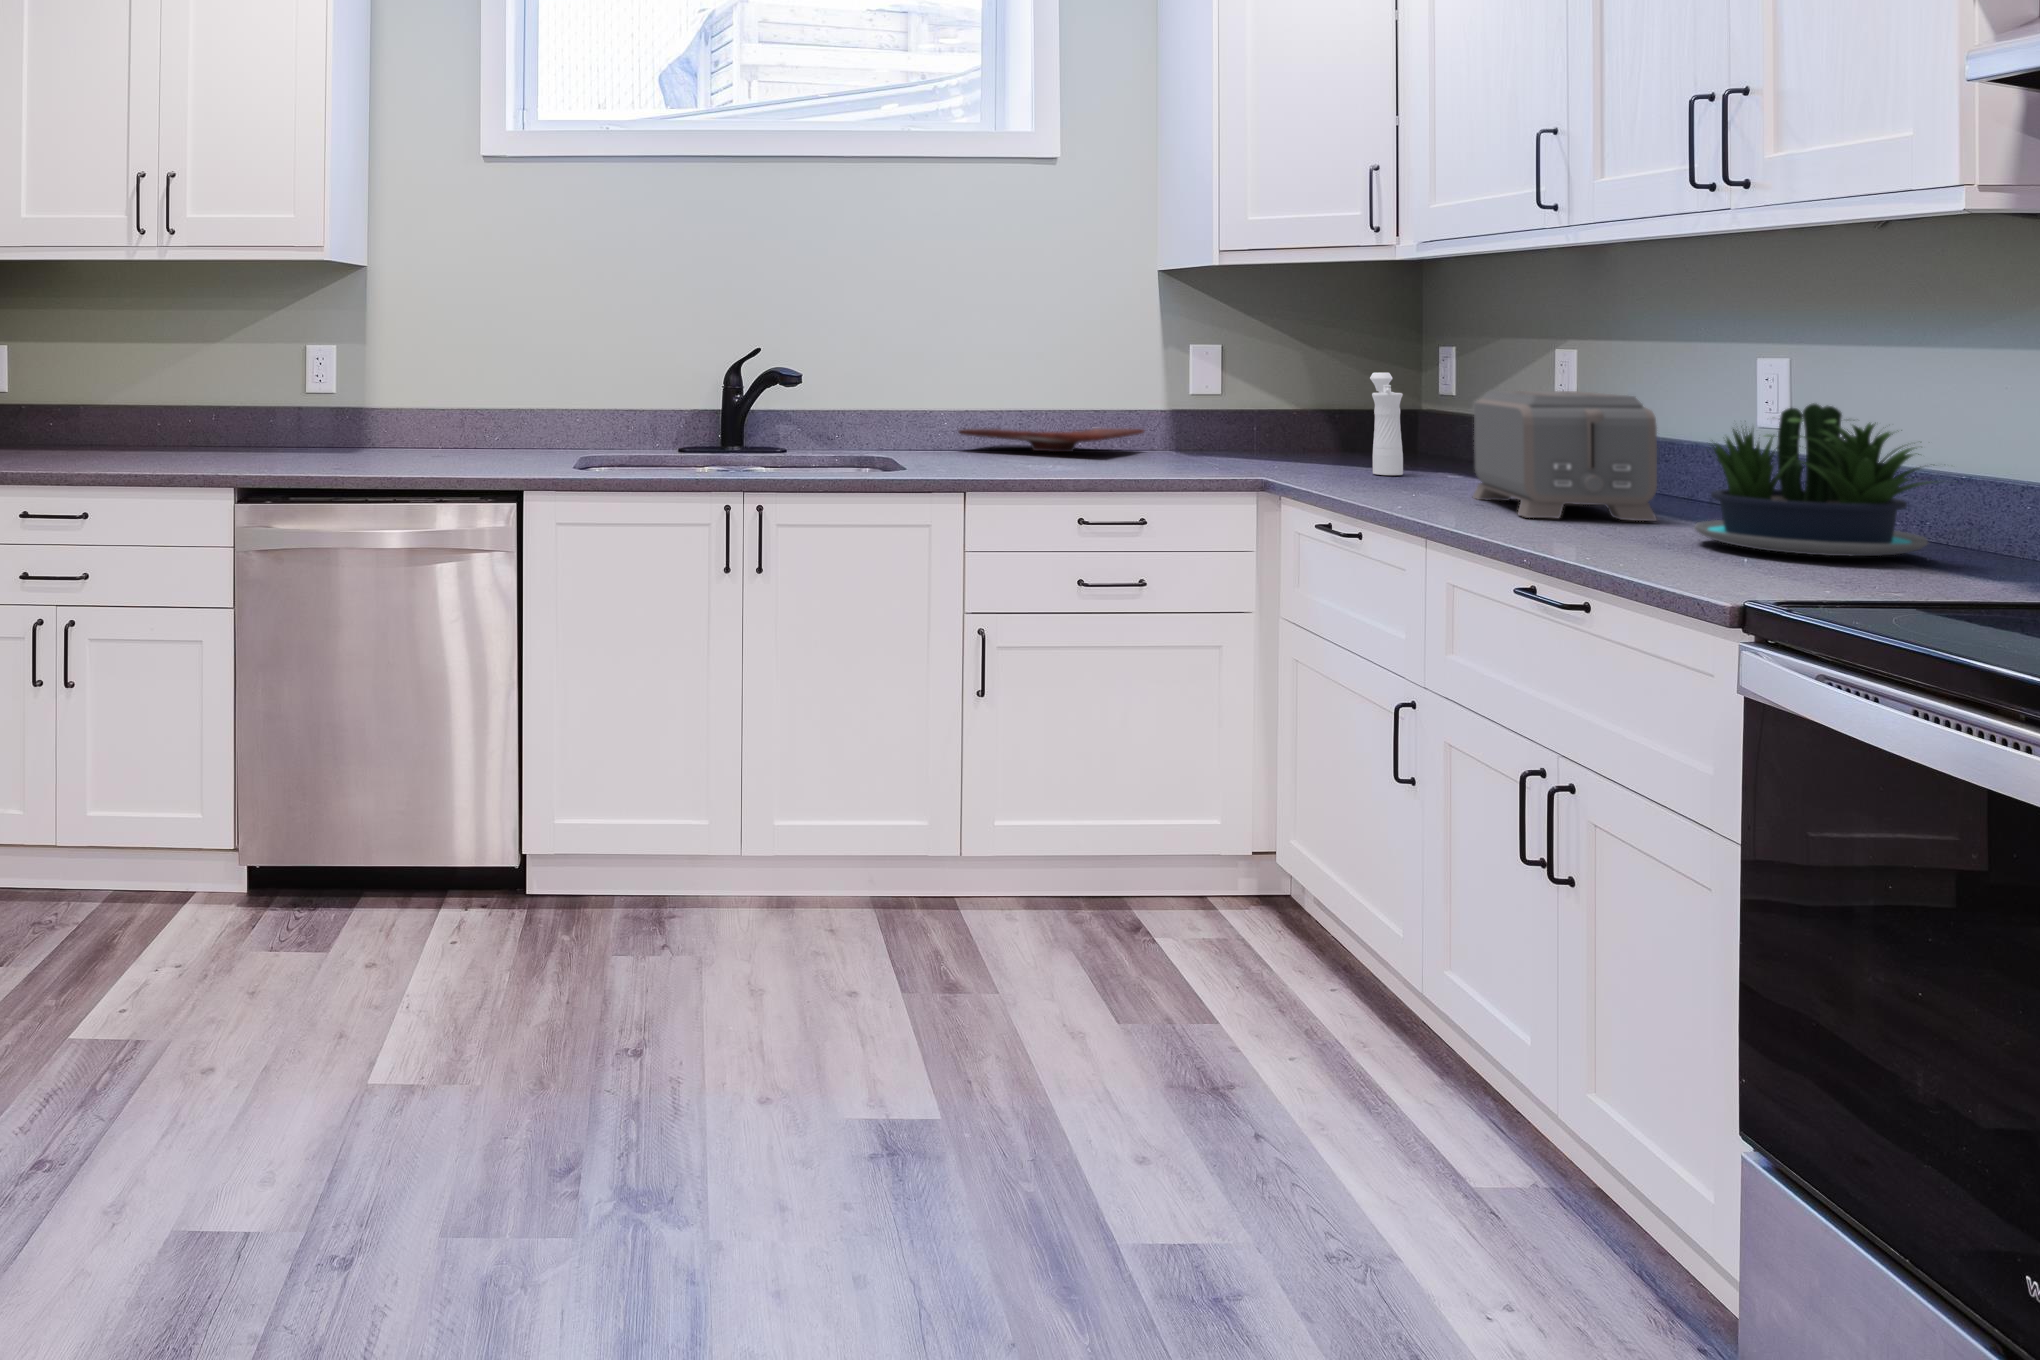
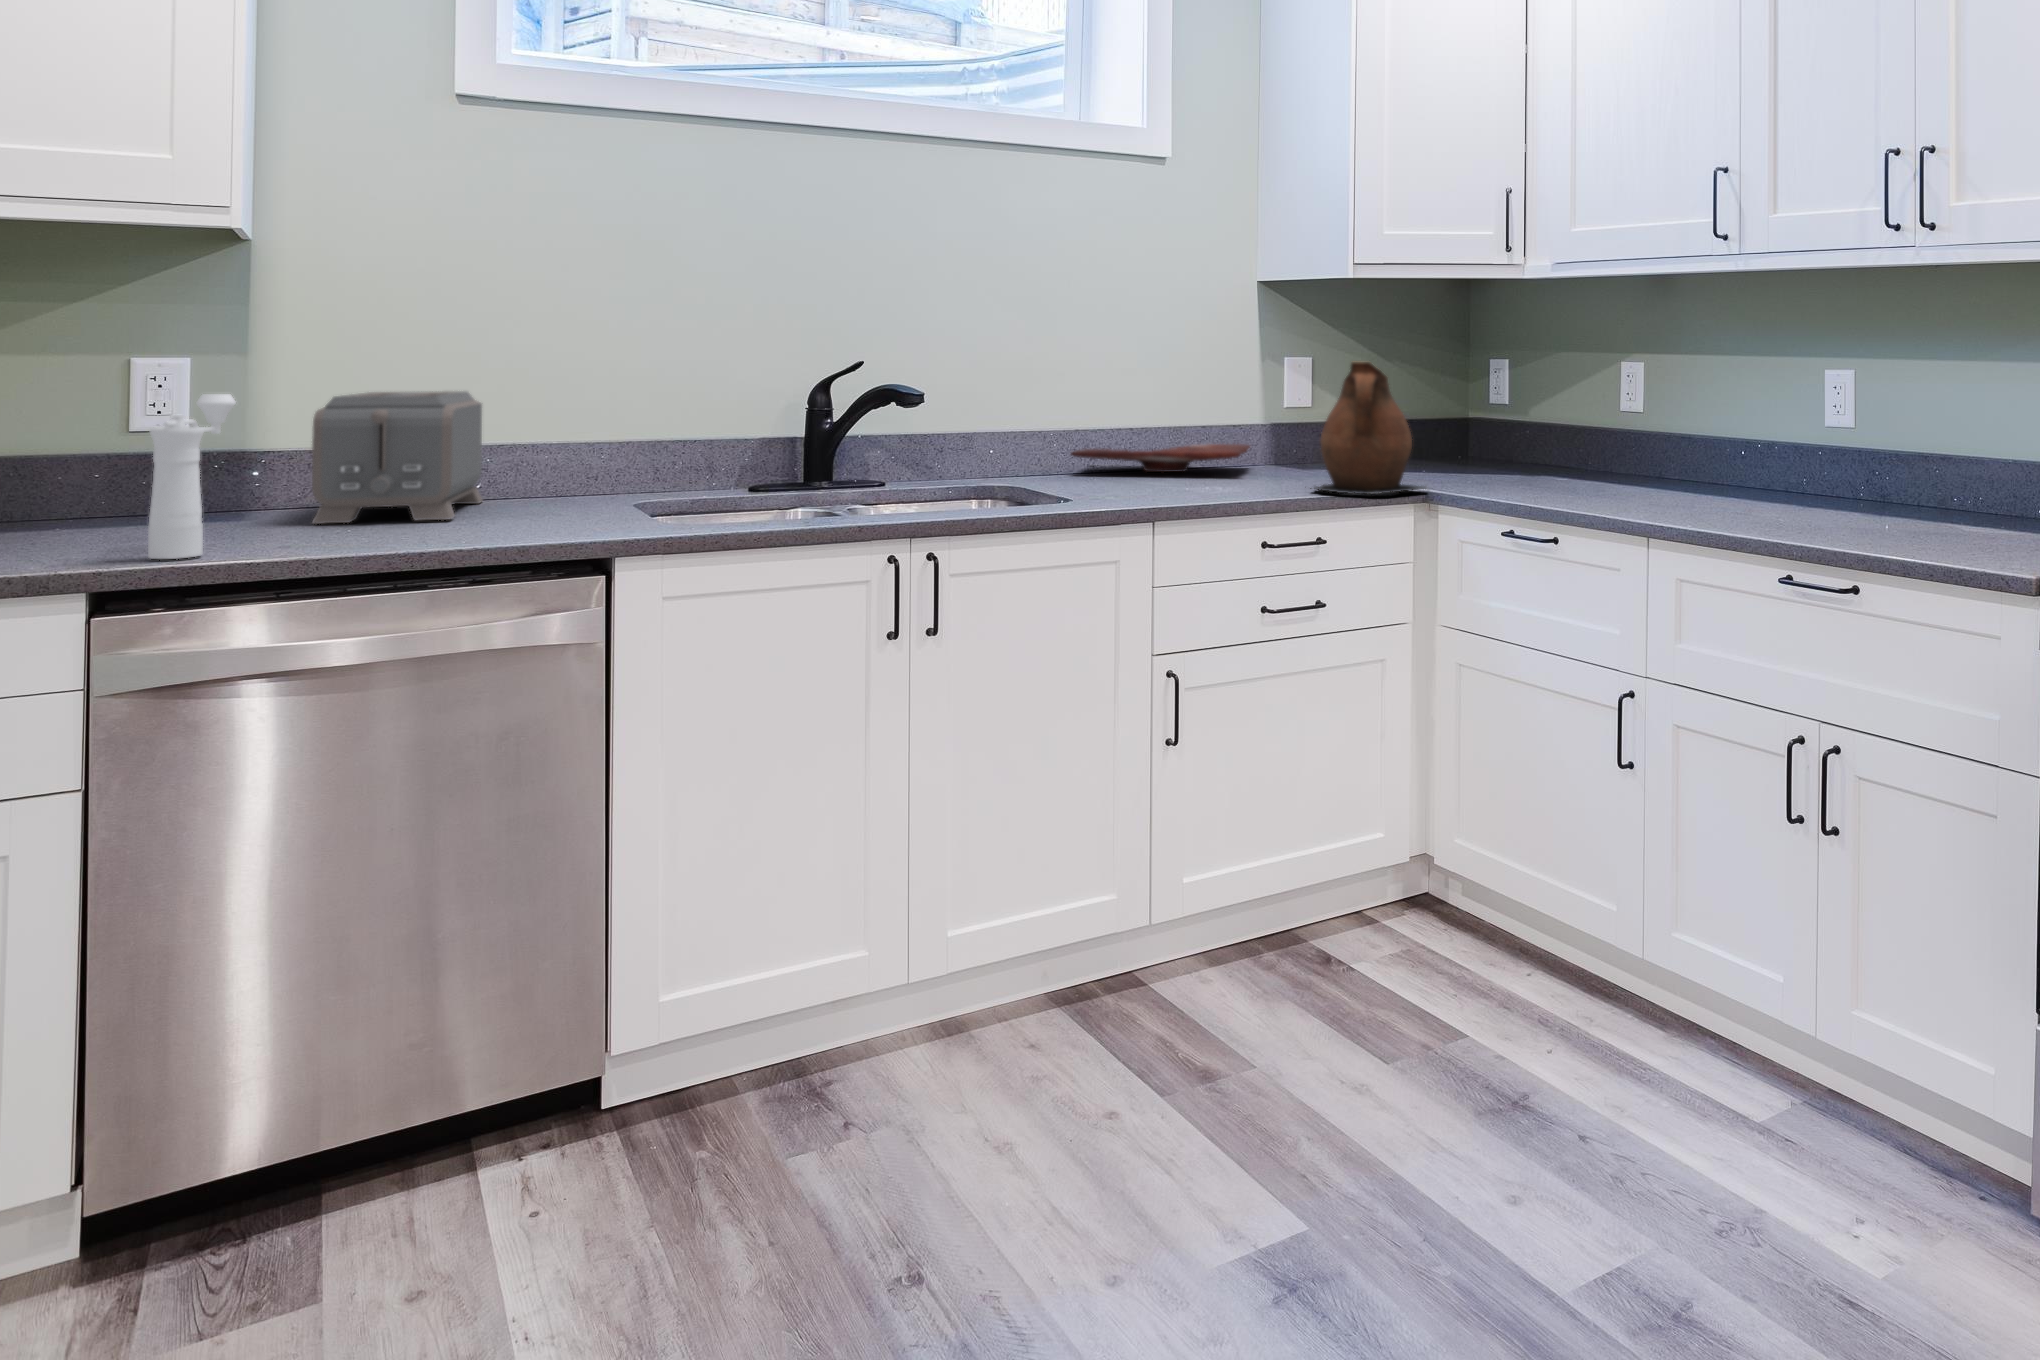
ceramic pitcher: none [1133,347,1265,480] -> present [1310,362,1425,494]
pepper mill: present [1370,373,1403,475] -> present [148,394,235,559]
toaster: present [1473,391,1657,521] -> present [312,391,482,524]
potted plant: present [1694,403,1932,556] -> none [1825,413,1995,528]

